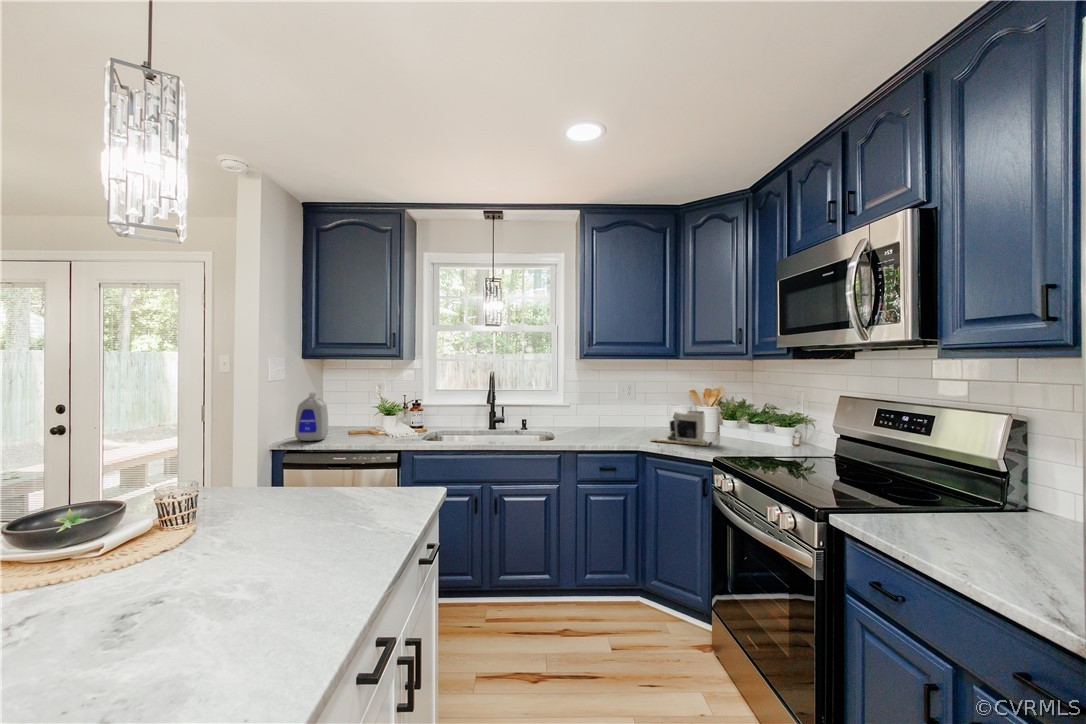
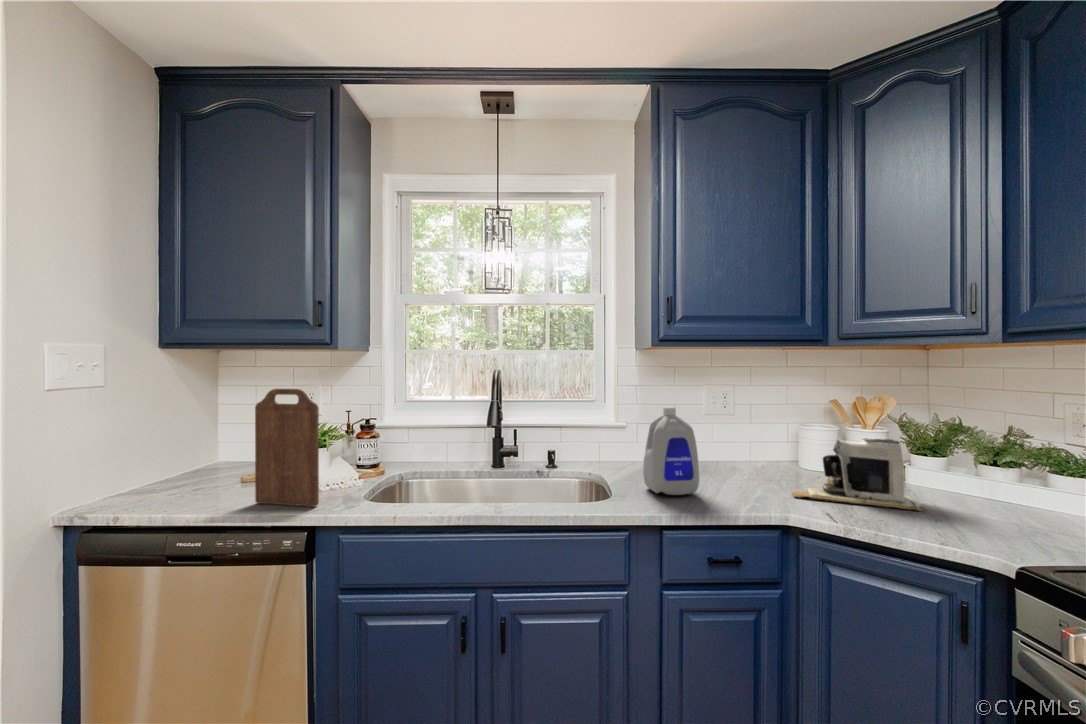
cutting board: none [366,382,400,443] -> present [255,389,319,506]
bottle: present [295,392,328,441] -> present [643,407,699,495]

